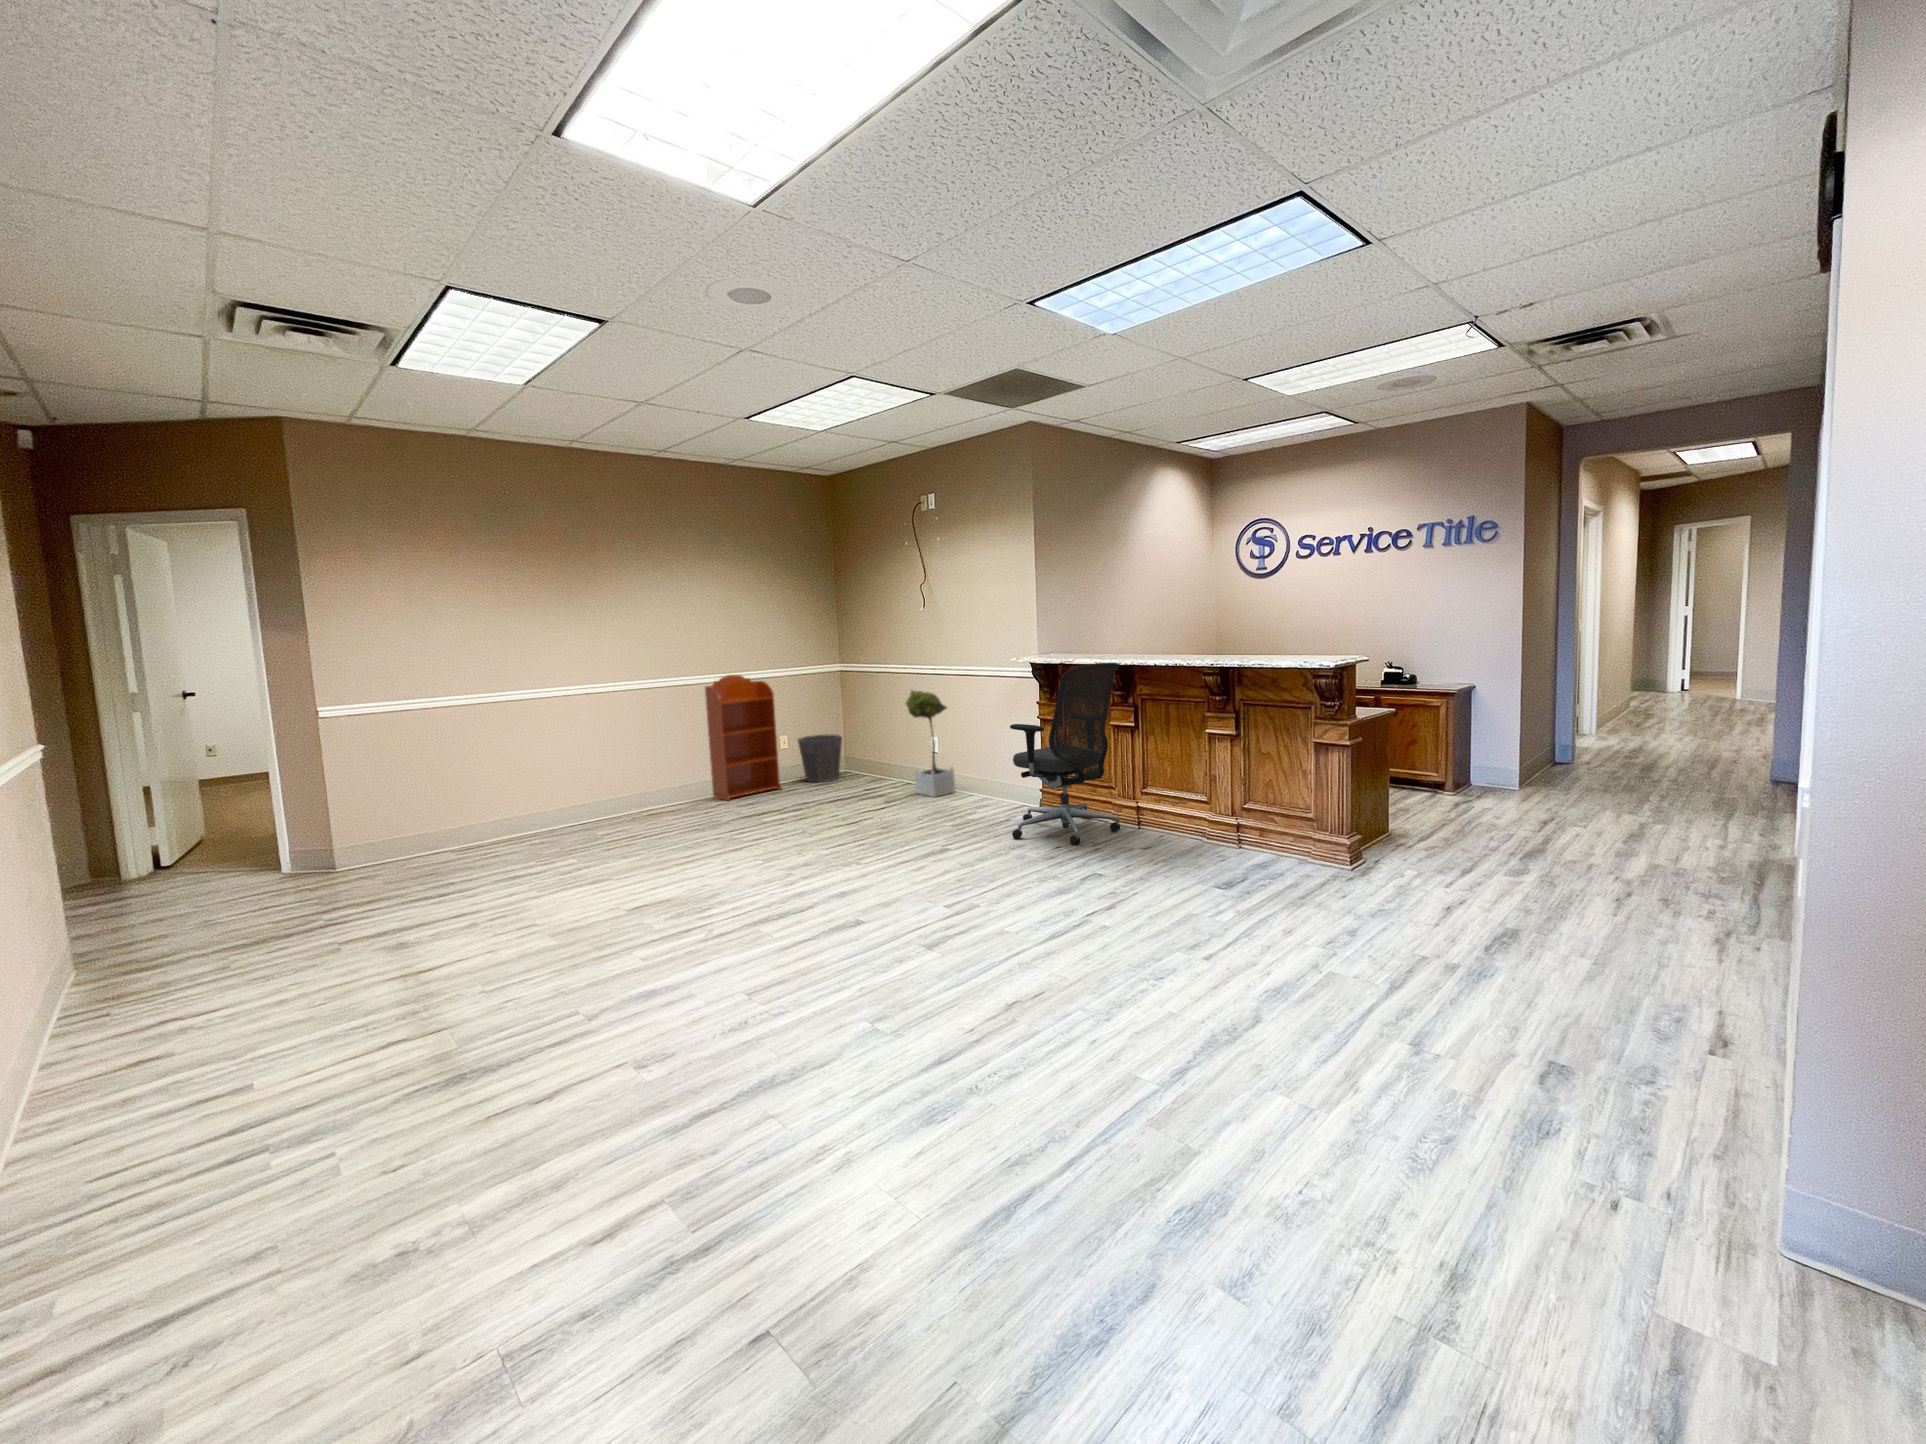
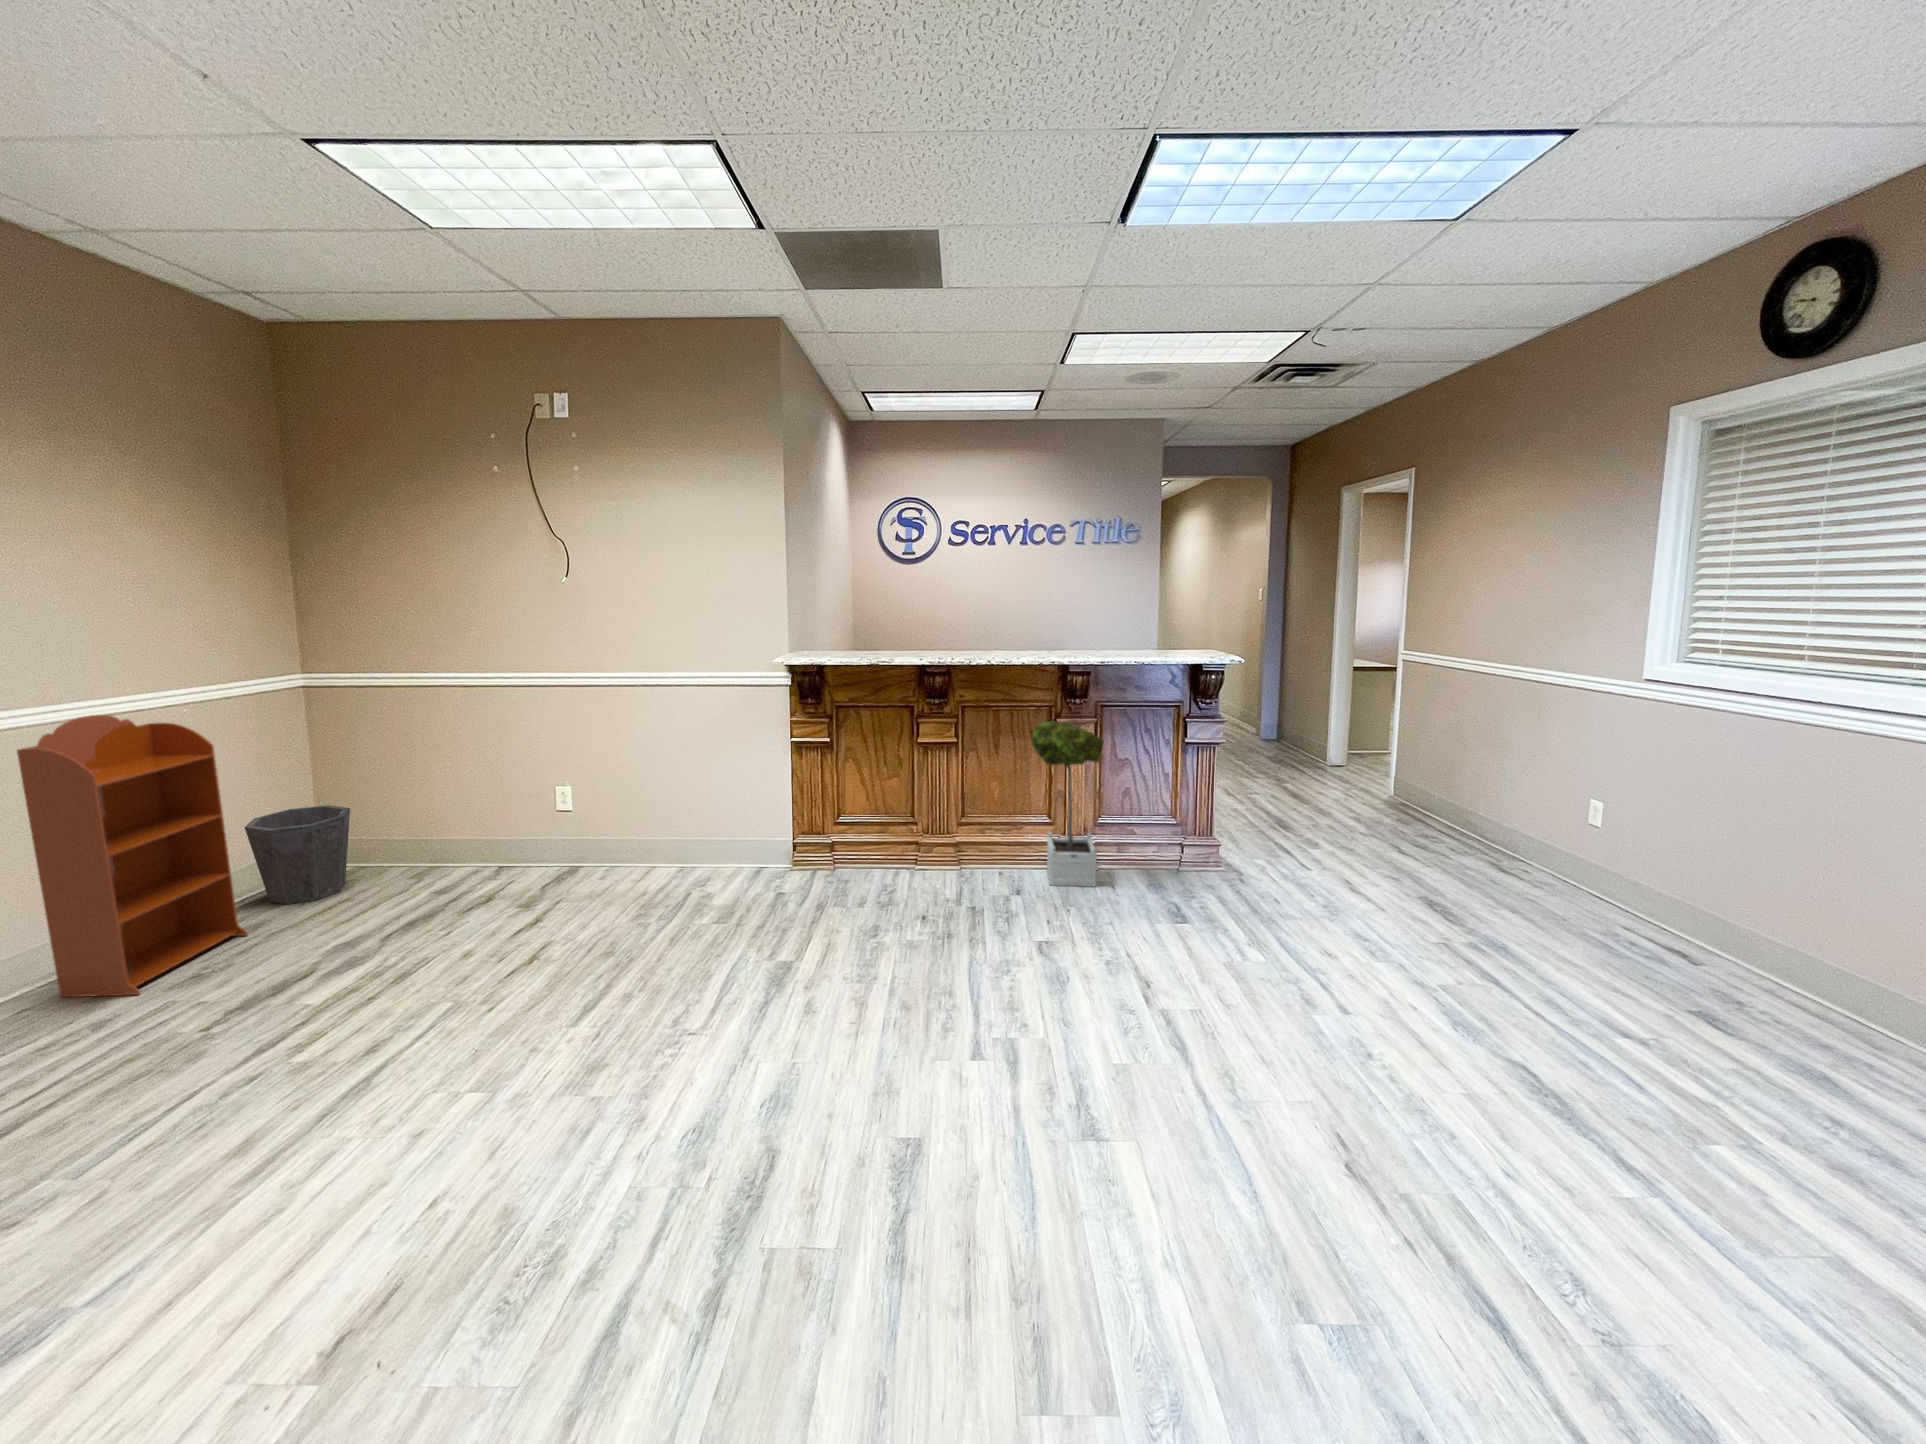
office chair: present [1010,663,1120,845] -> none [820,669,962,921]
potted tree: present [906,690,955,797] -> present [1032,721,1104,887]

